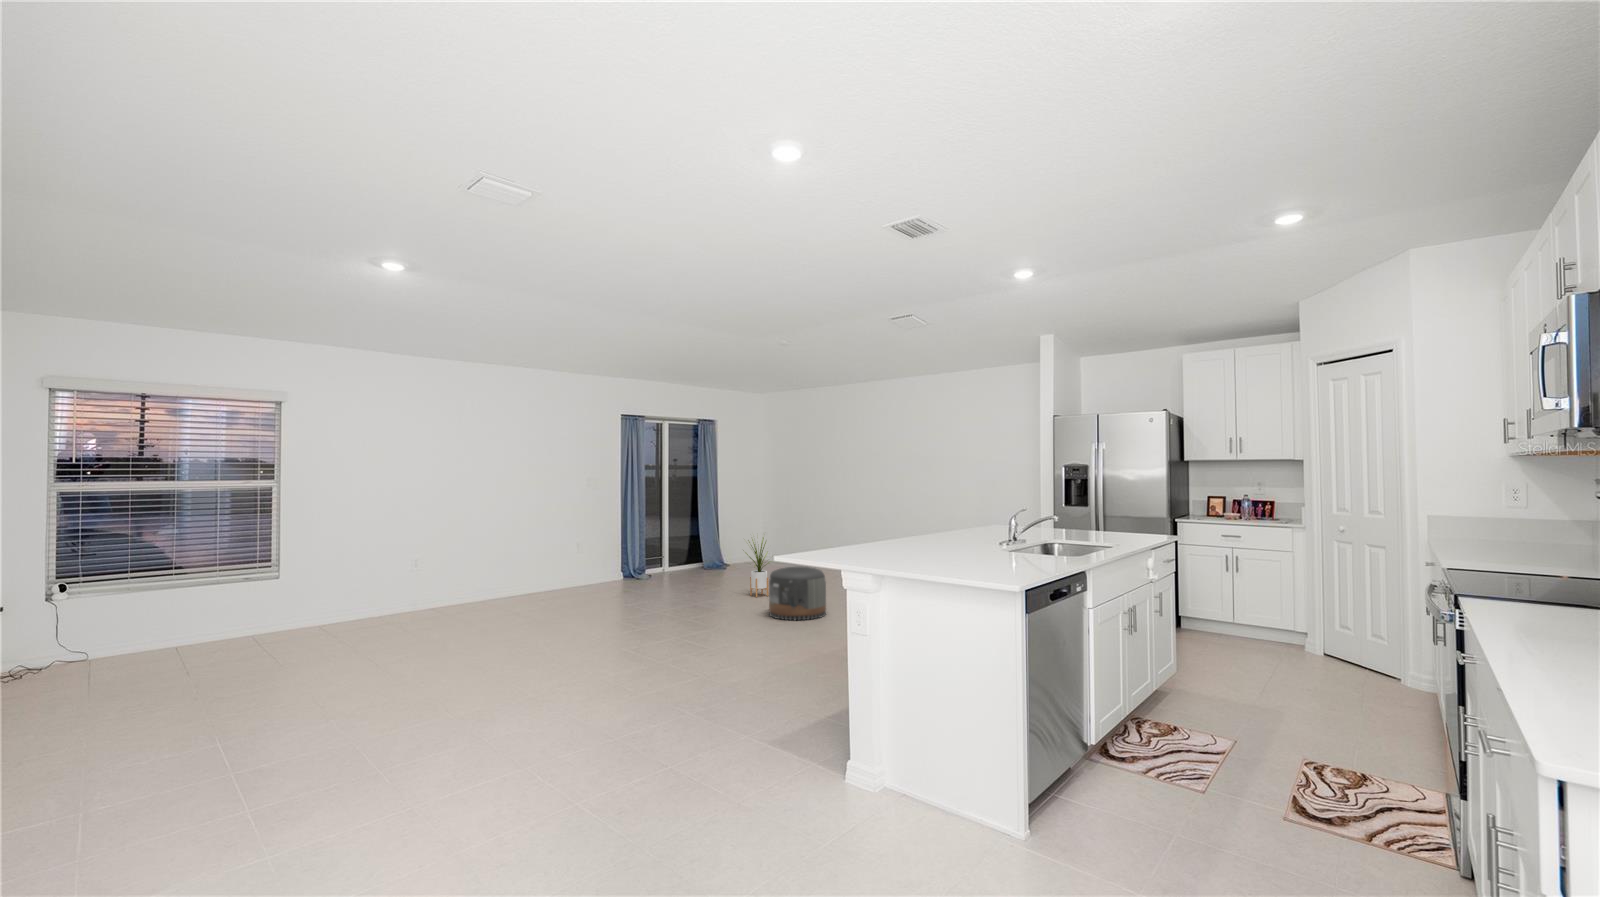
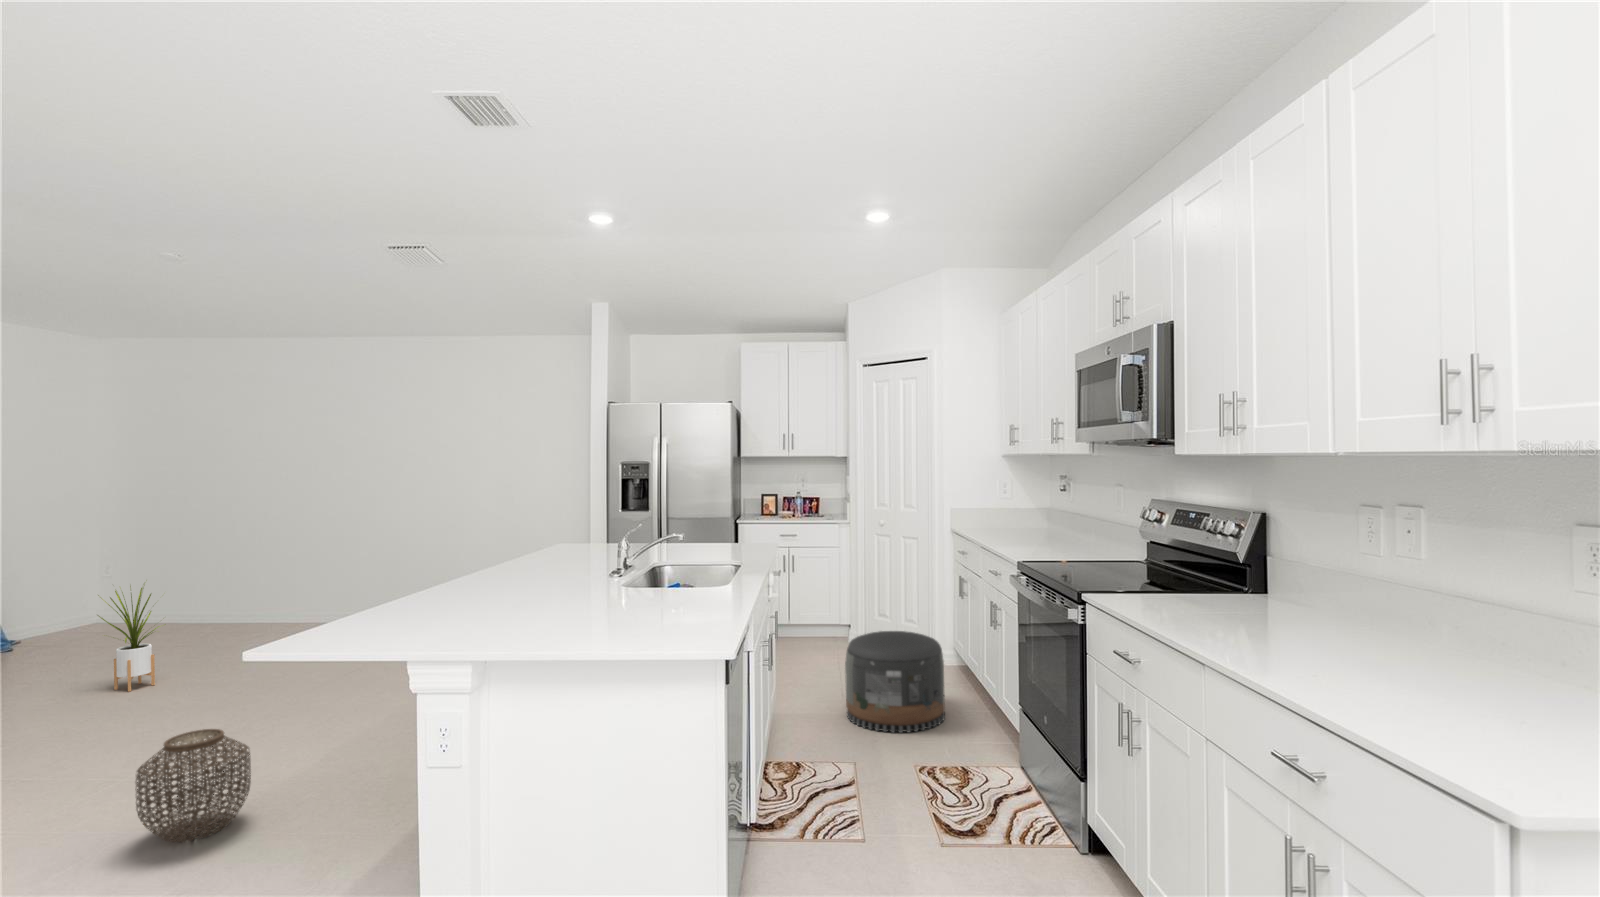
pouf: present [769,567,826,620] -> present [845,631,945,733]
woven basket: none [740,611,792,672] -> present [136,729,251,842]

